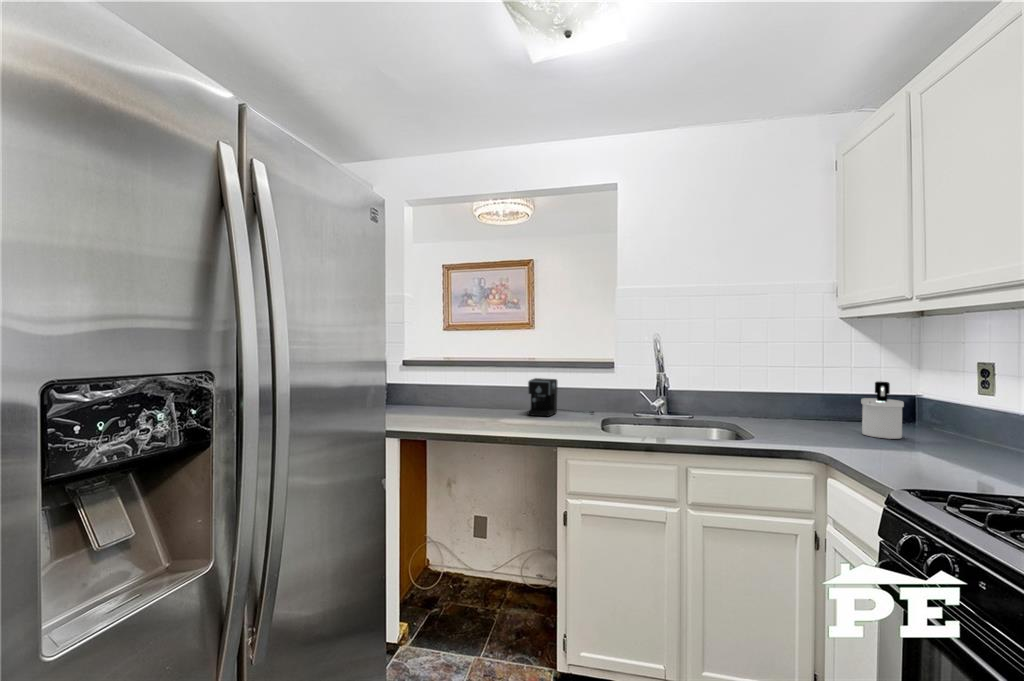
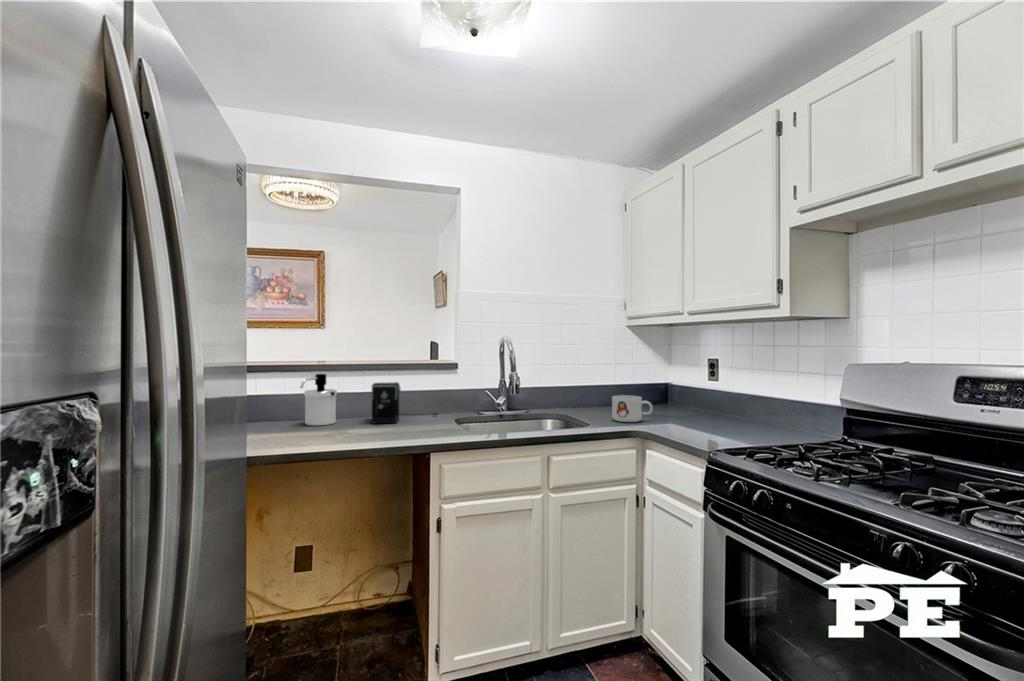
soap dispenser: present [861,381,904,439] -> present [300,374,337,425]
mug: none [791,409,851,442] -> present [612,395,653,422]

